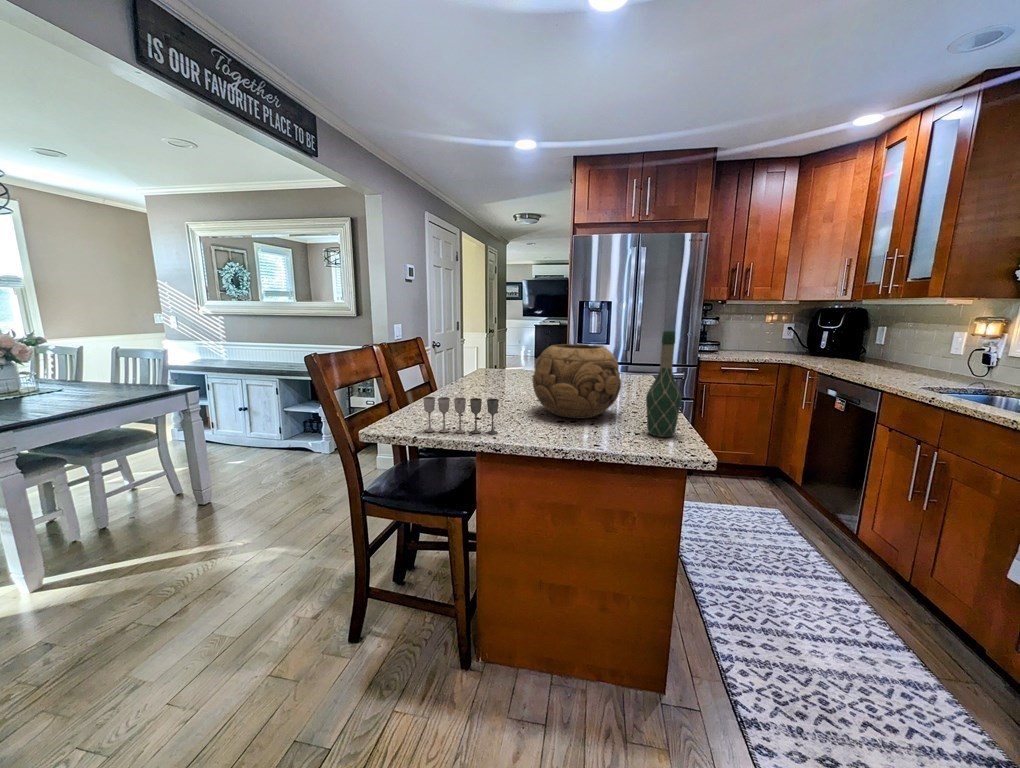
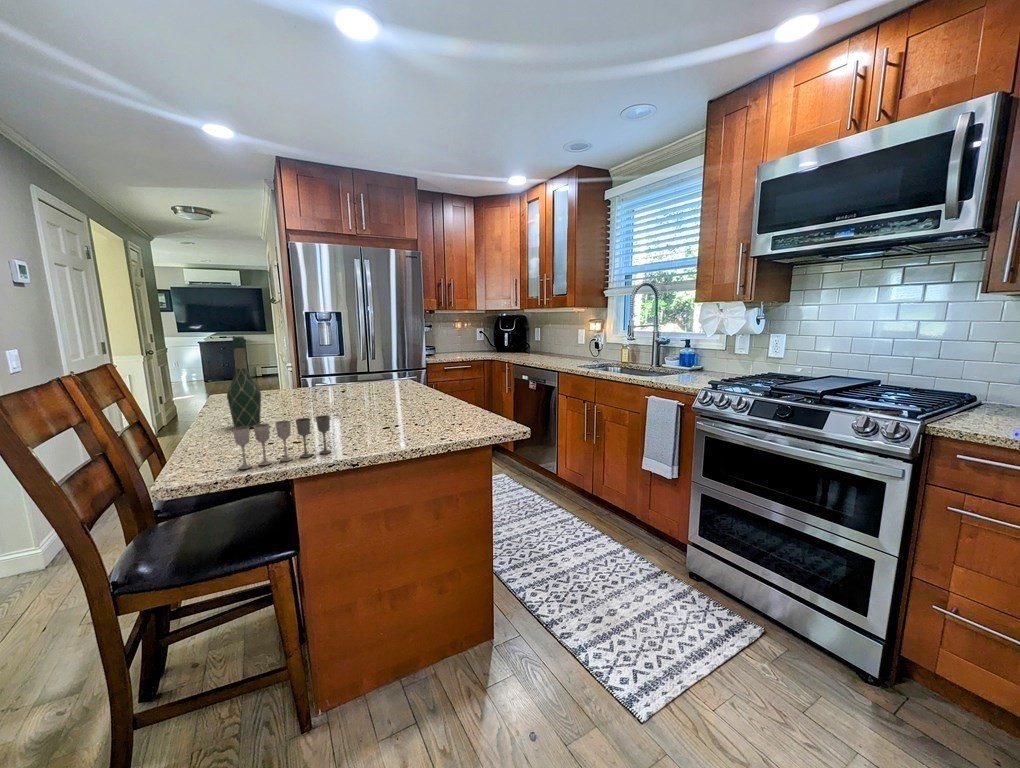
wine bottle: present [646,331,682,437] -> present [227,336,261,428]
decorative bowl: present [532,344,621,418] -> none [336,353,425,425]

